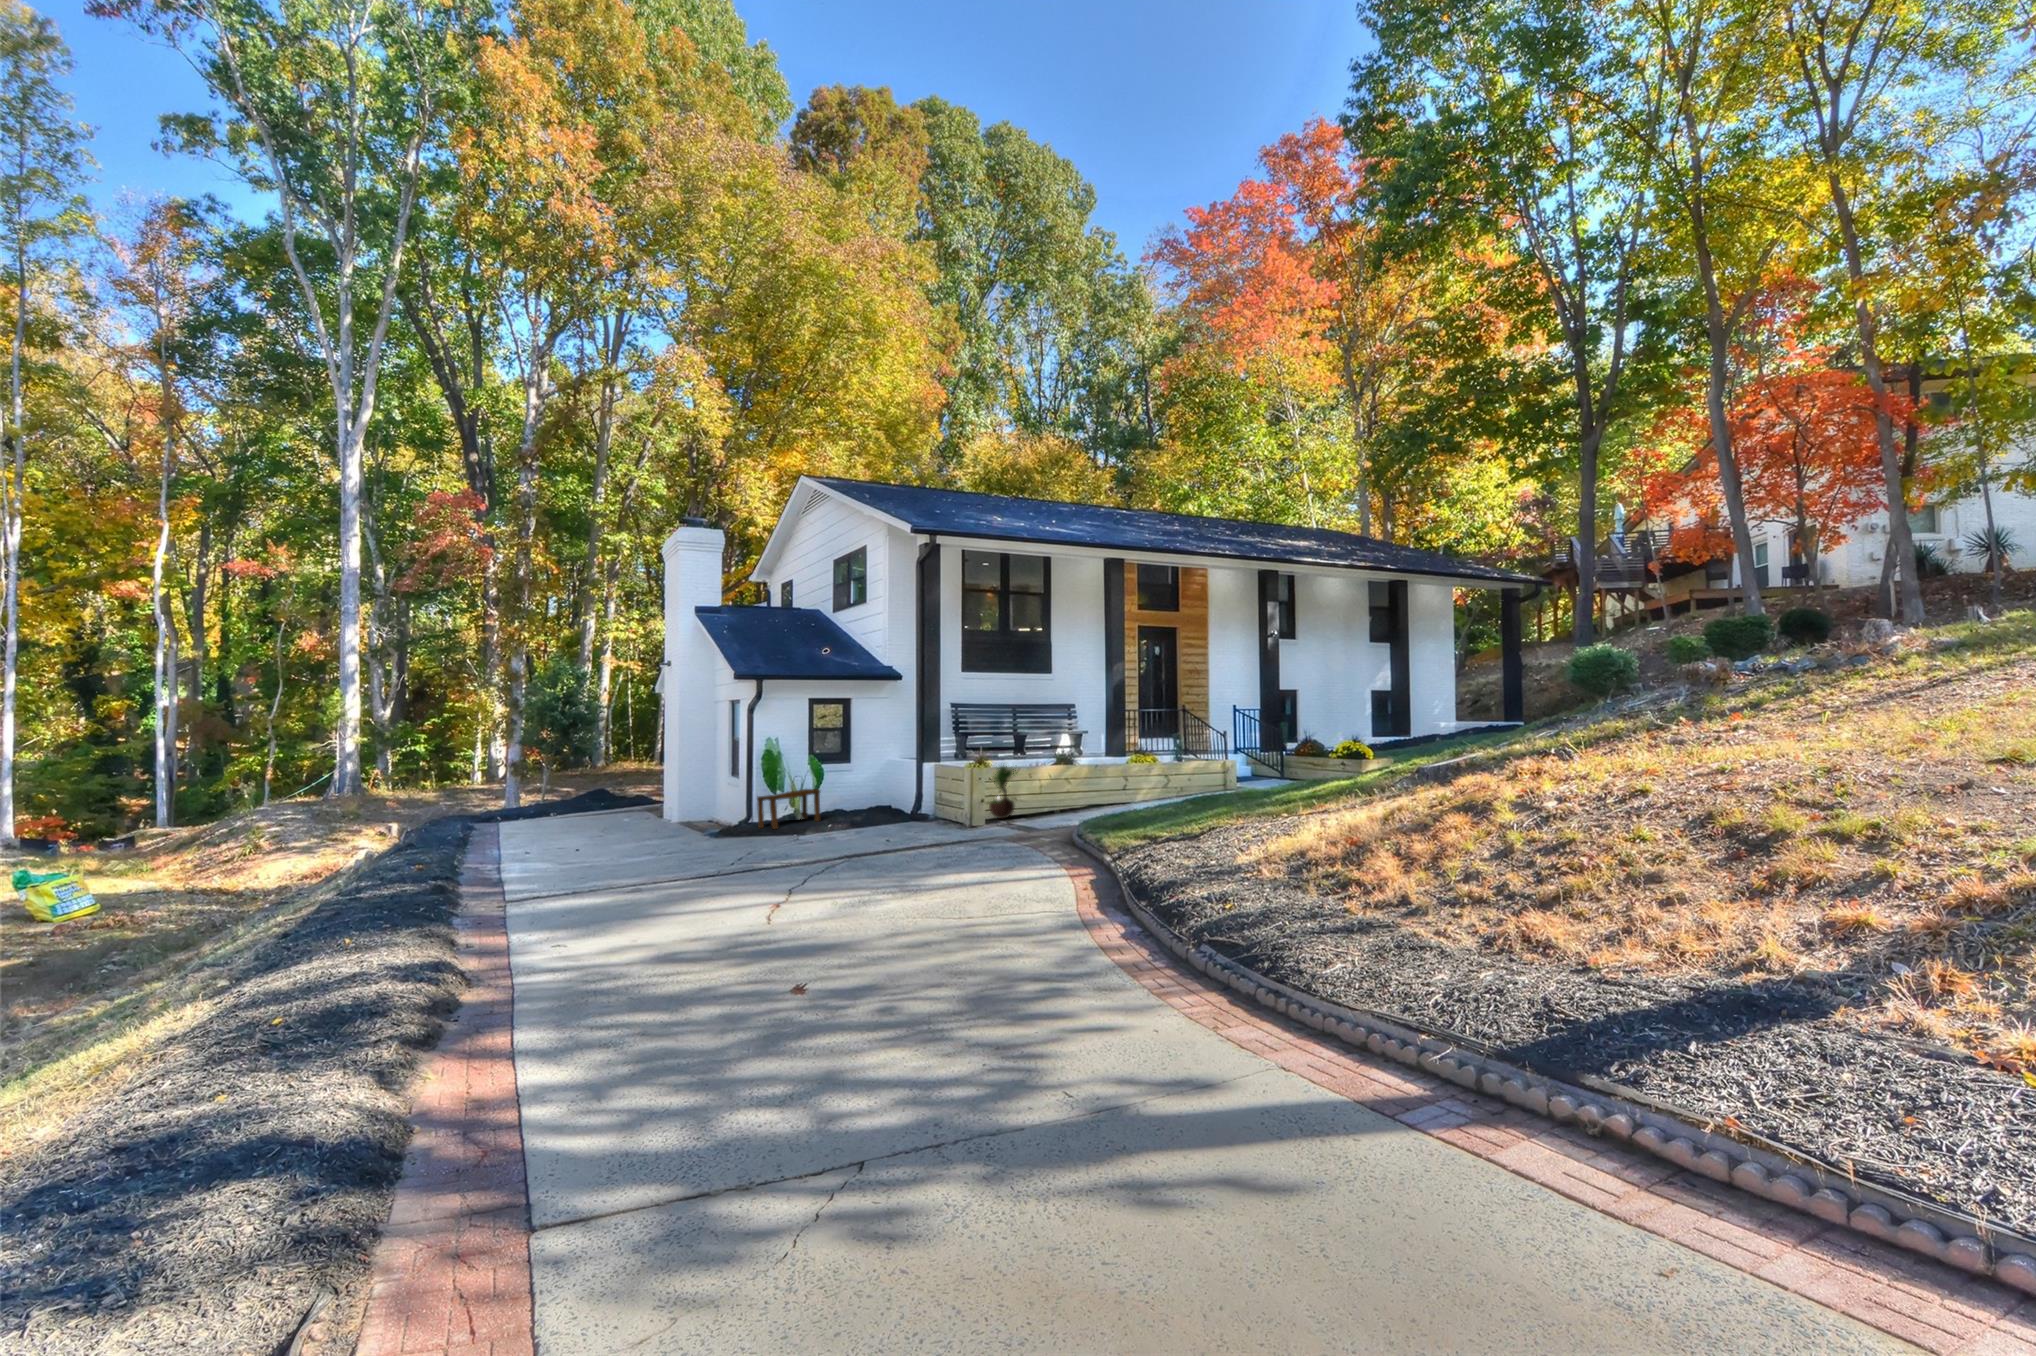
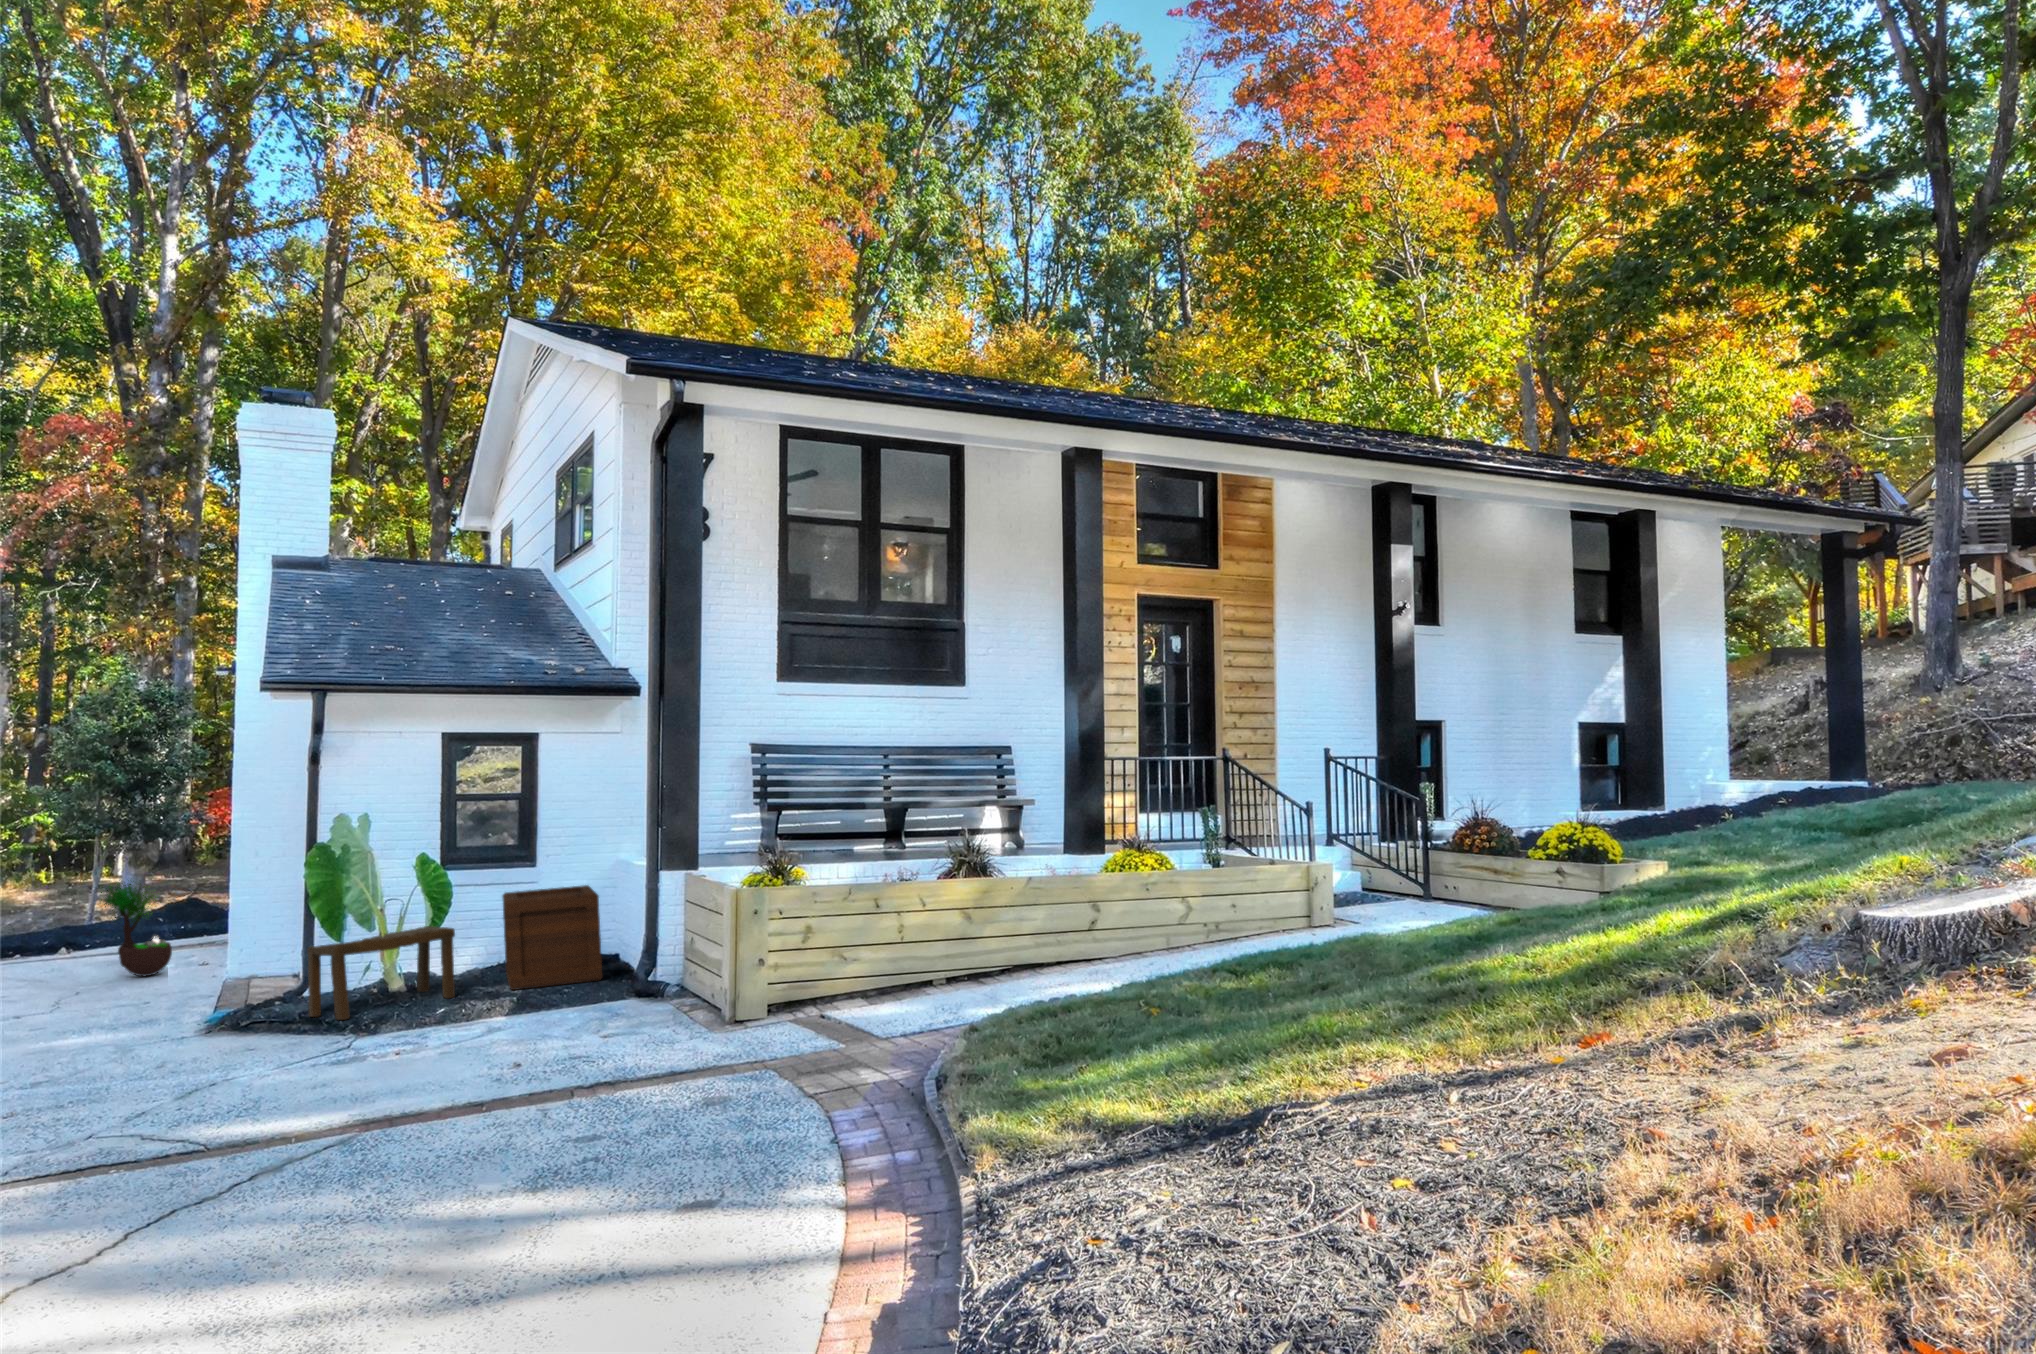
potted tree: present [989,765,1016,819] -> present [101,881,172,976]
wooden crate: none [836,771,886,818] -> present [503,885,602,990]

